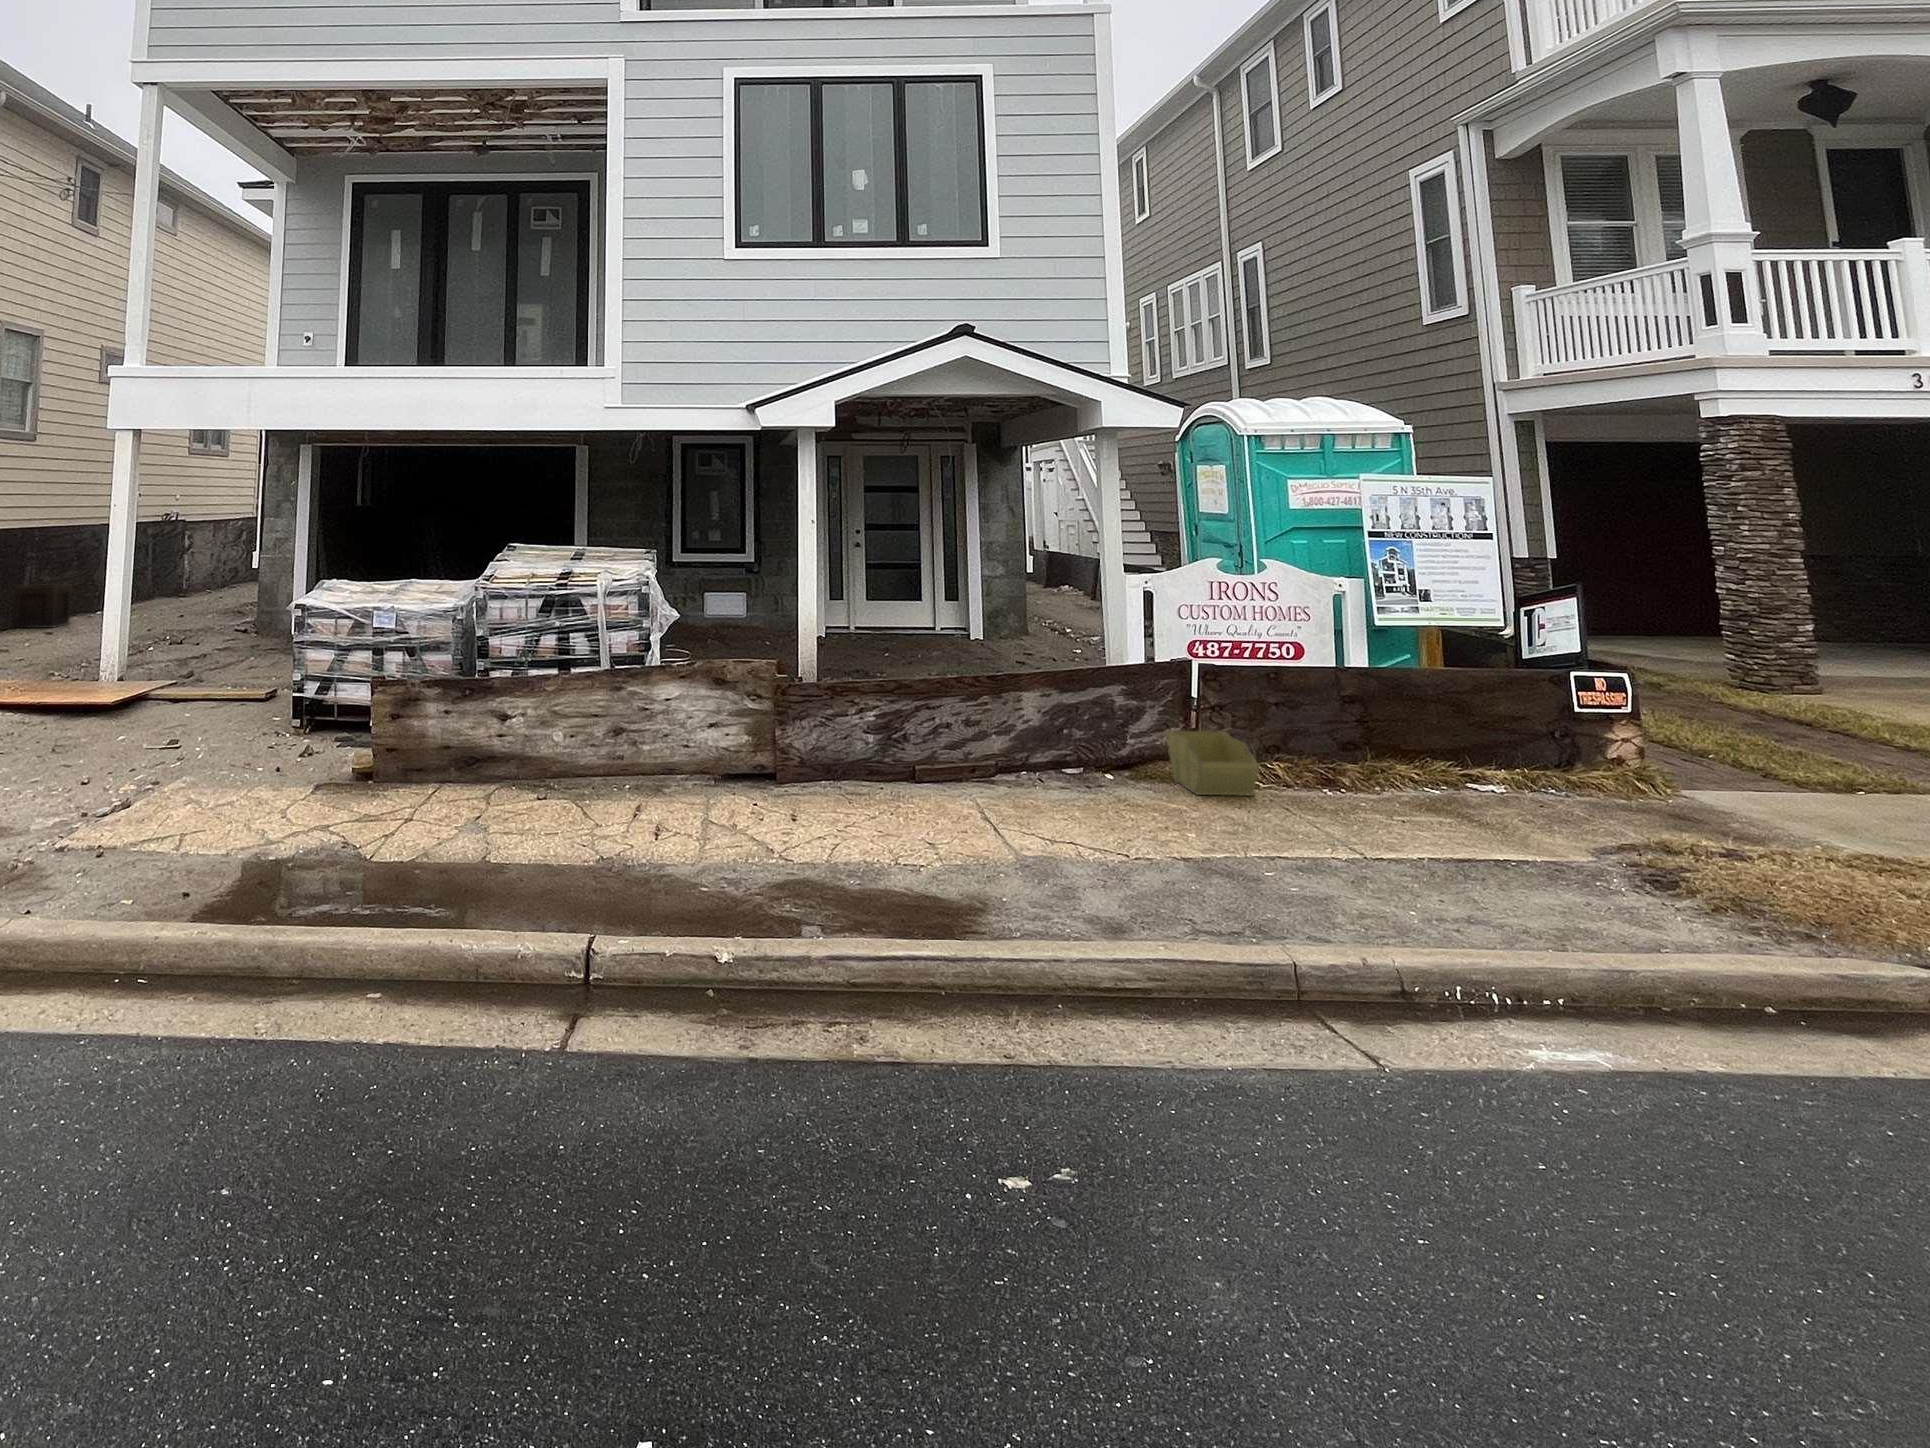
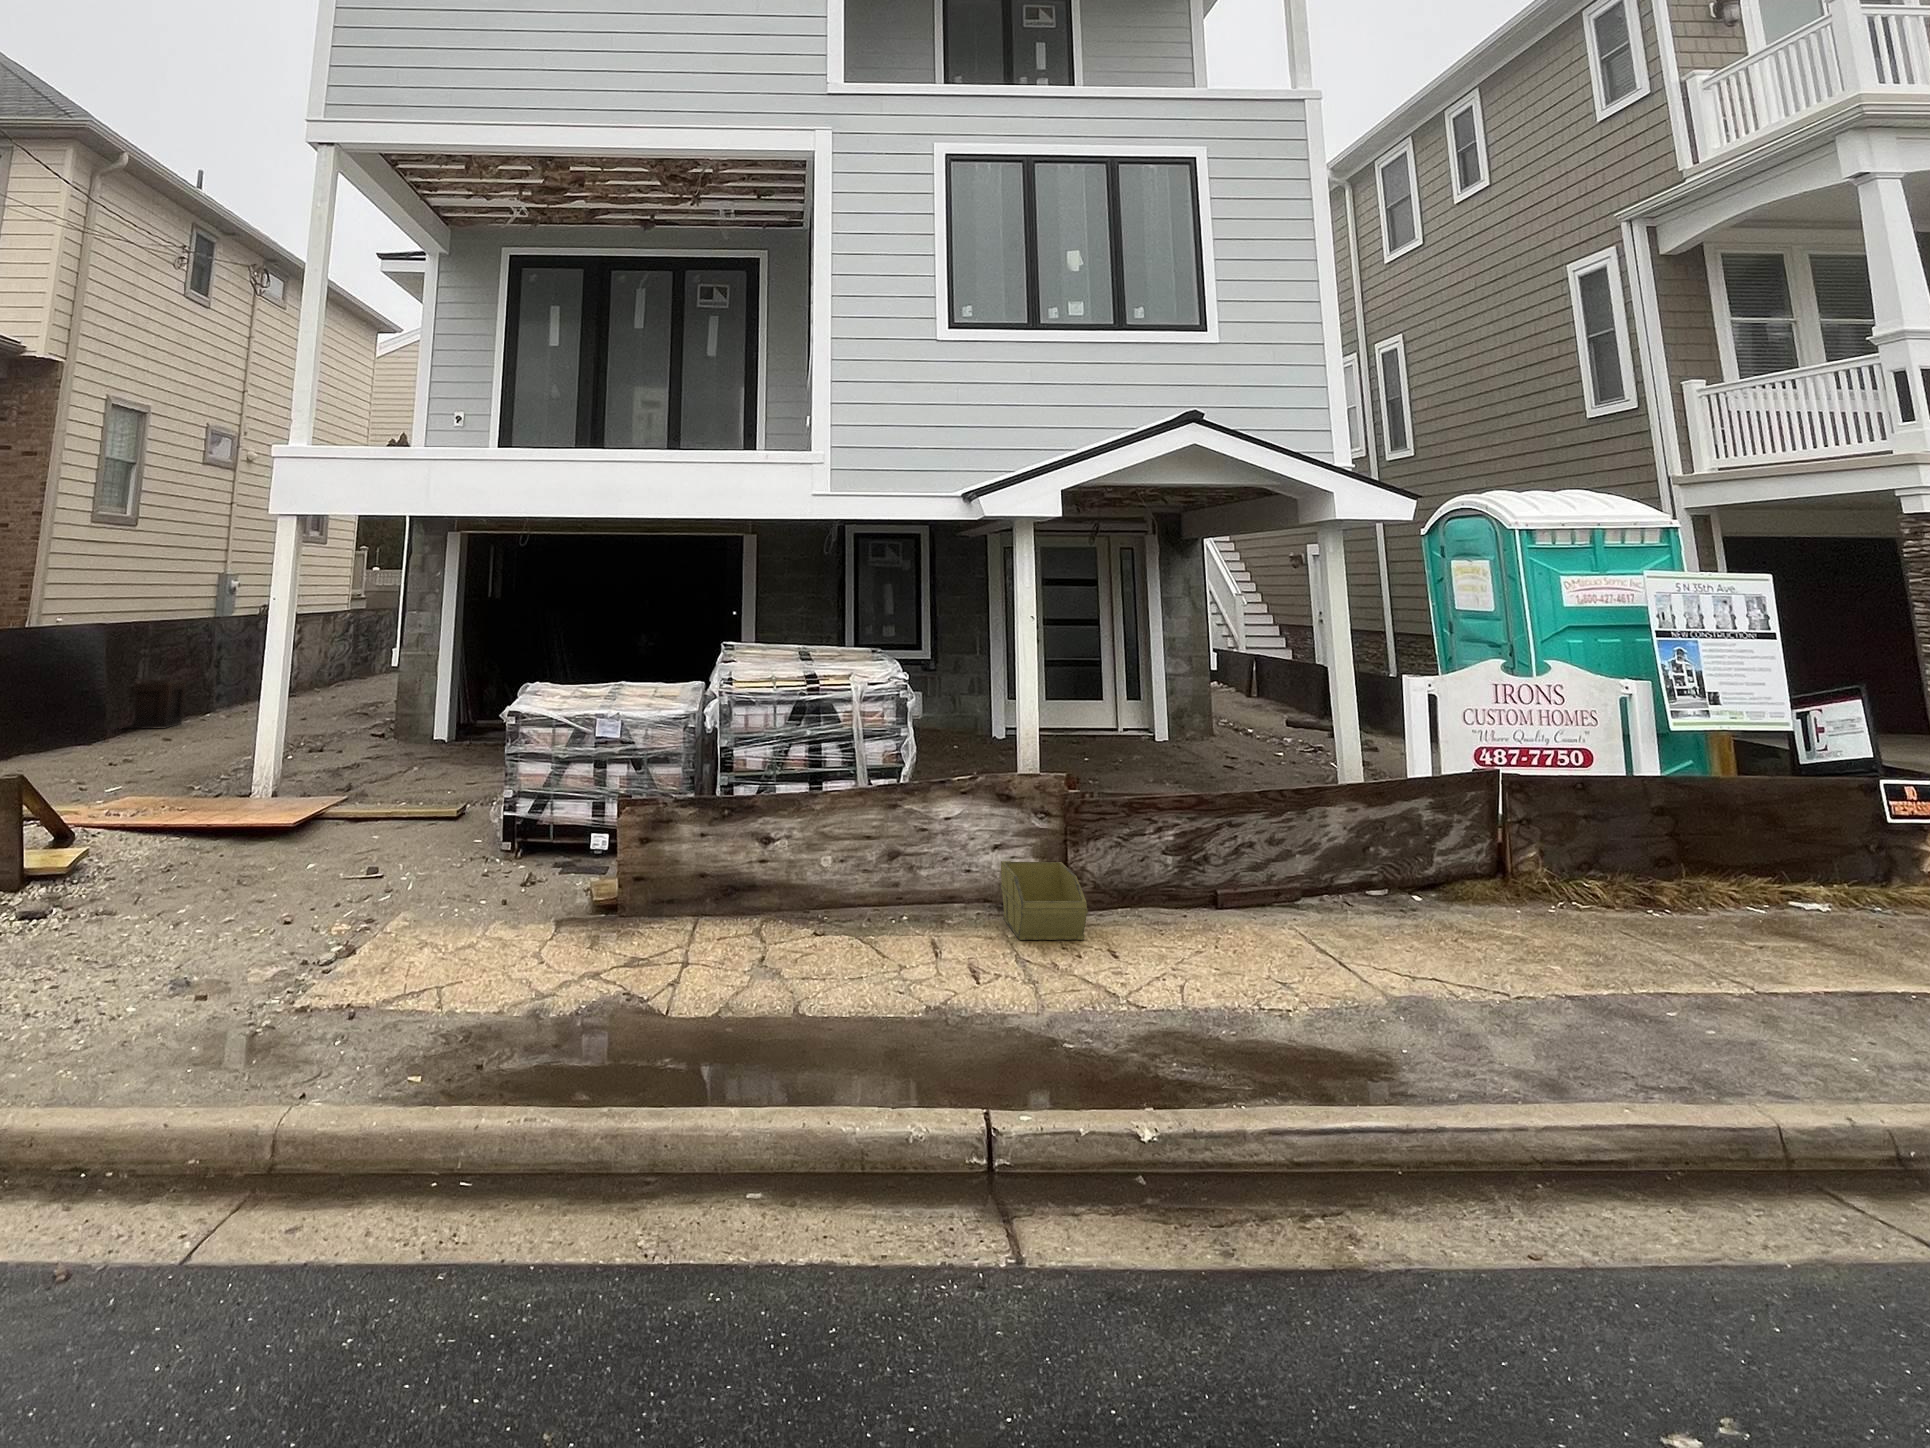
storage bin: present [1168,731,1259,796] -> present [1000,861,1088,940]

